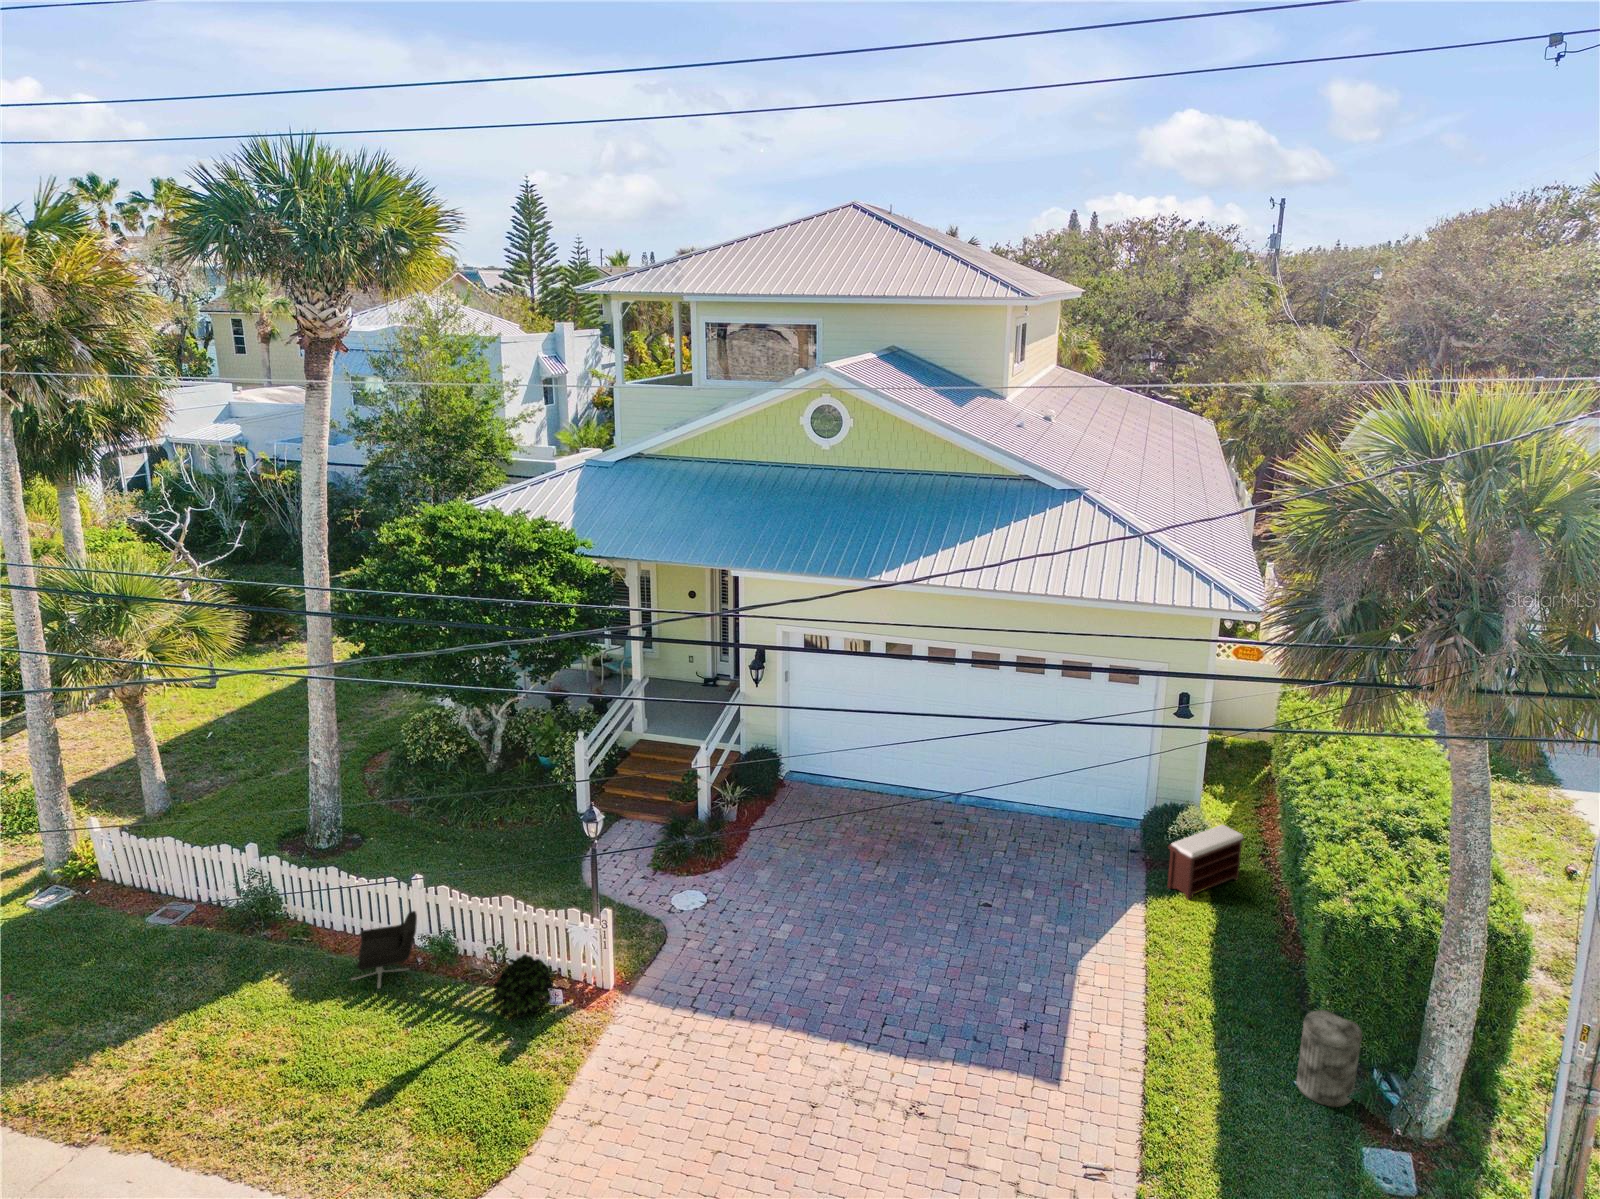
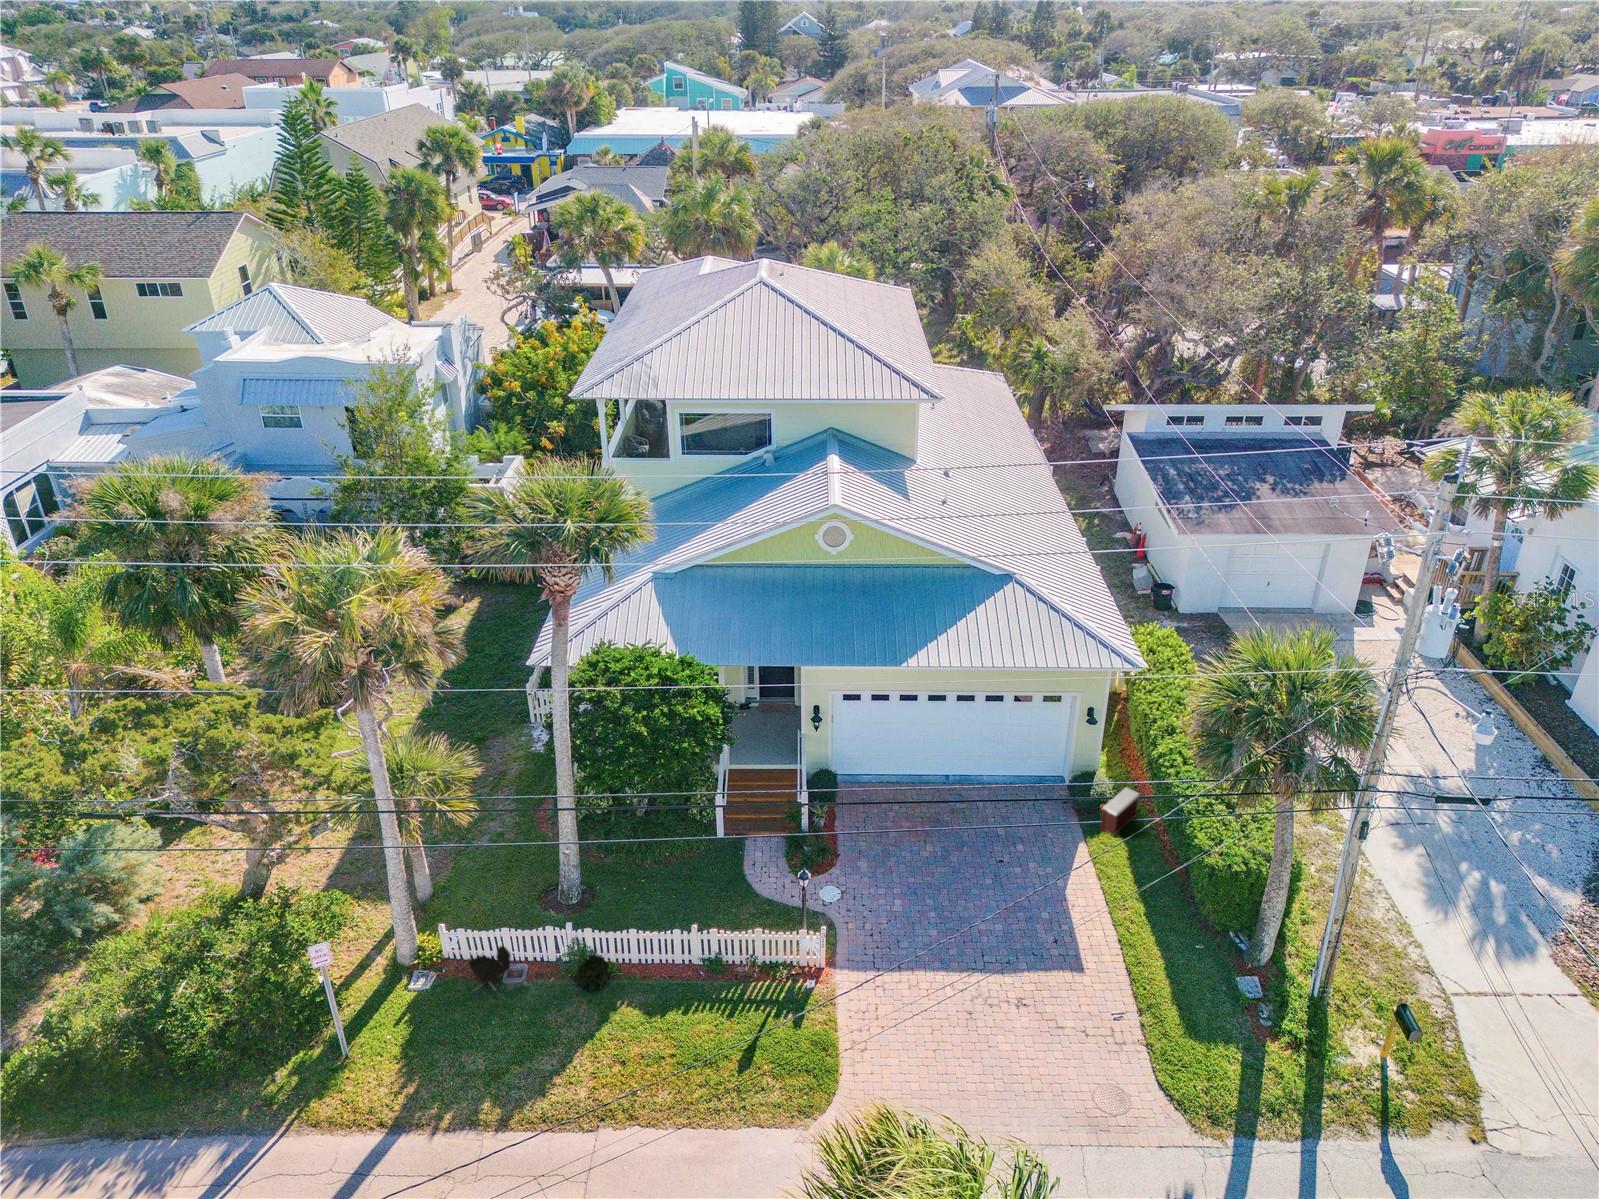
lounge chair: present [352,911,417,988] -> present [468,946,511,990]
potted plant: present [493,954,554,1018] -> present [574,955,609,990]
trash can: present [1297,1010,1362,1107] -> none [1196,910,1229,955]

